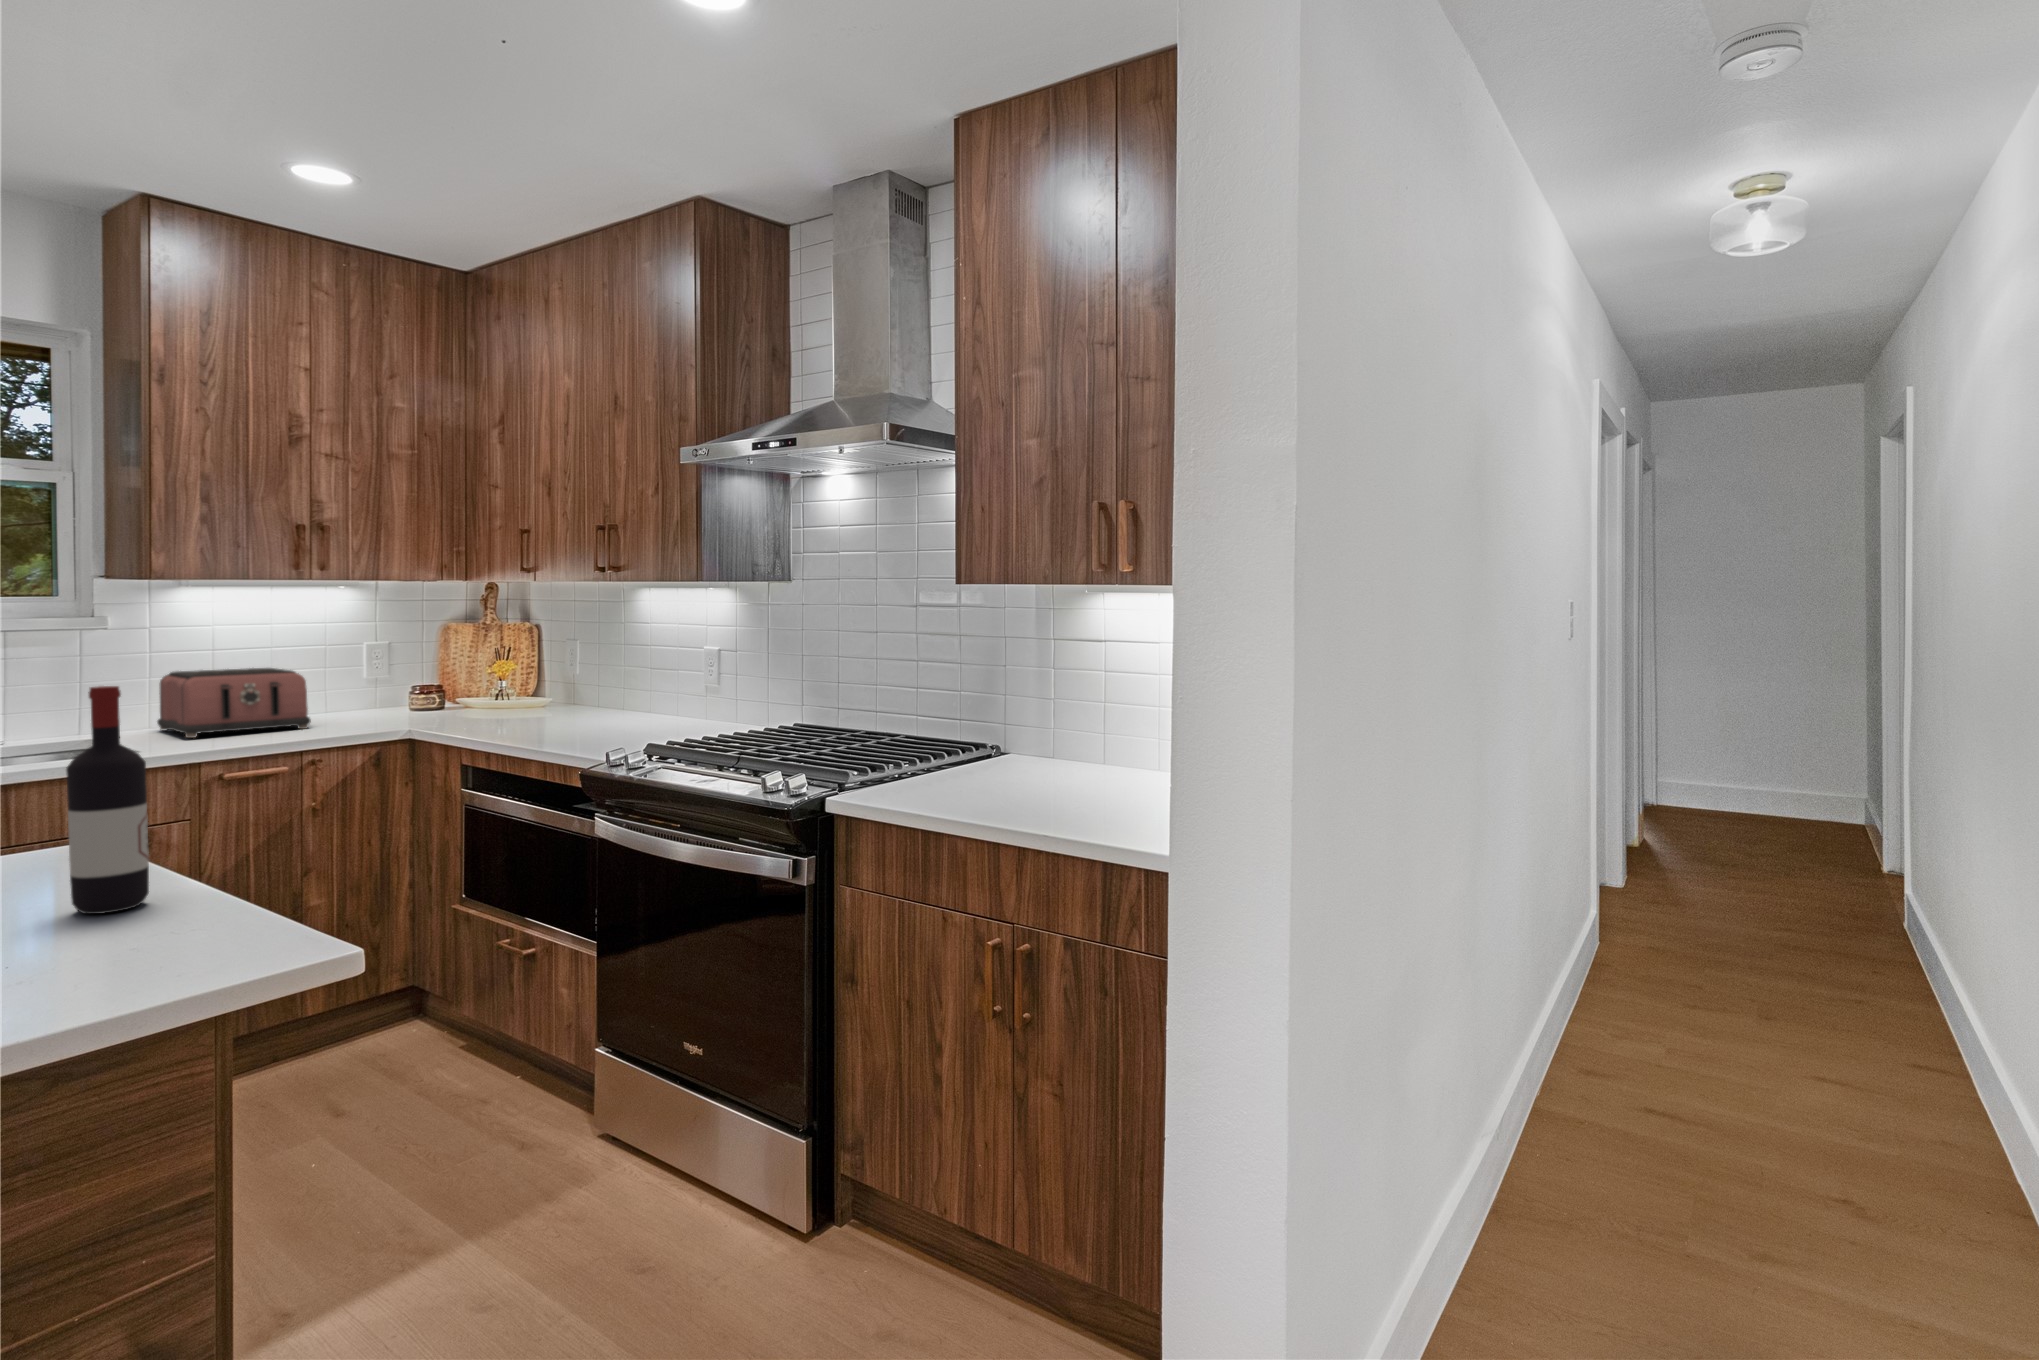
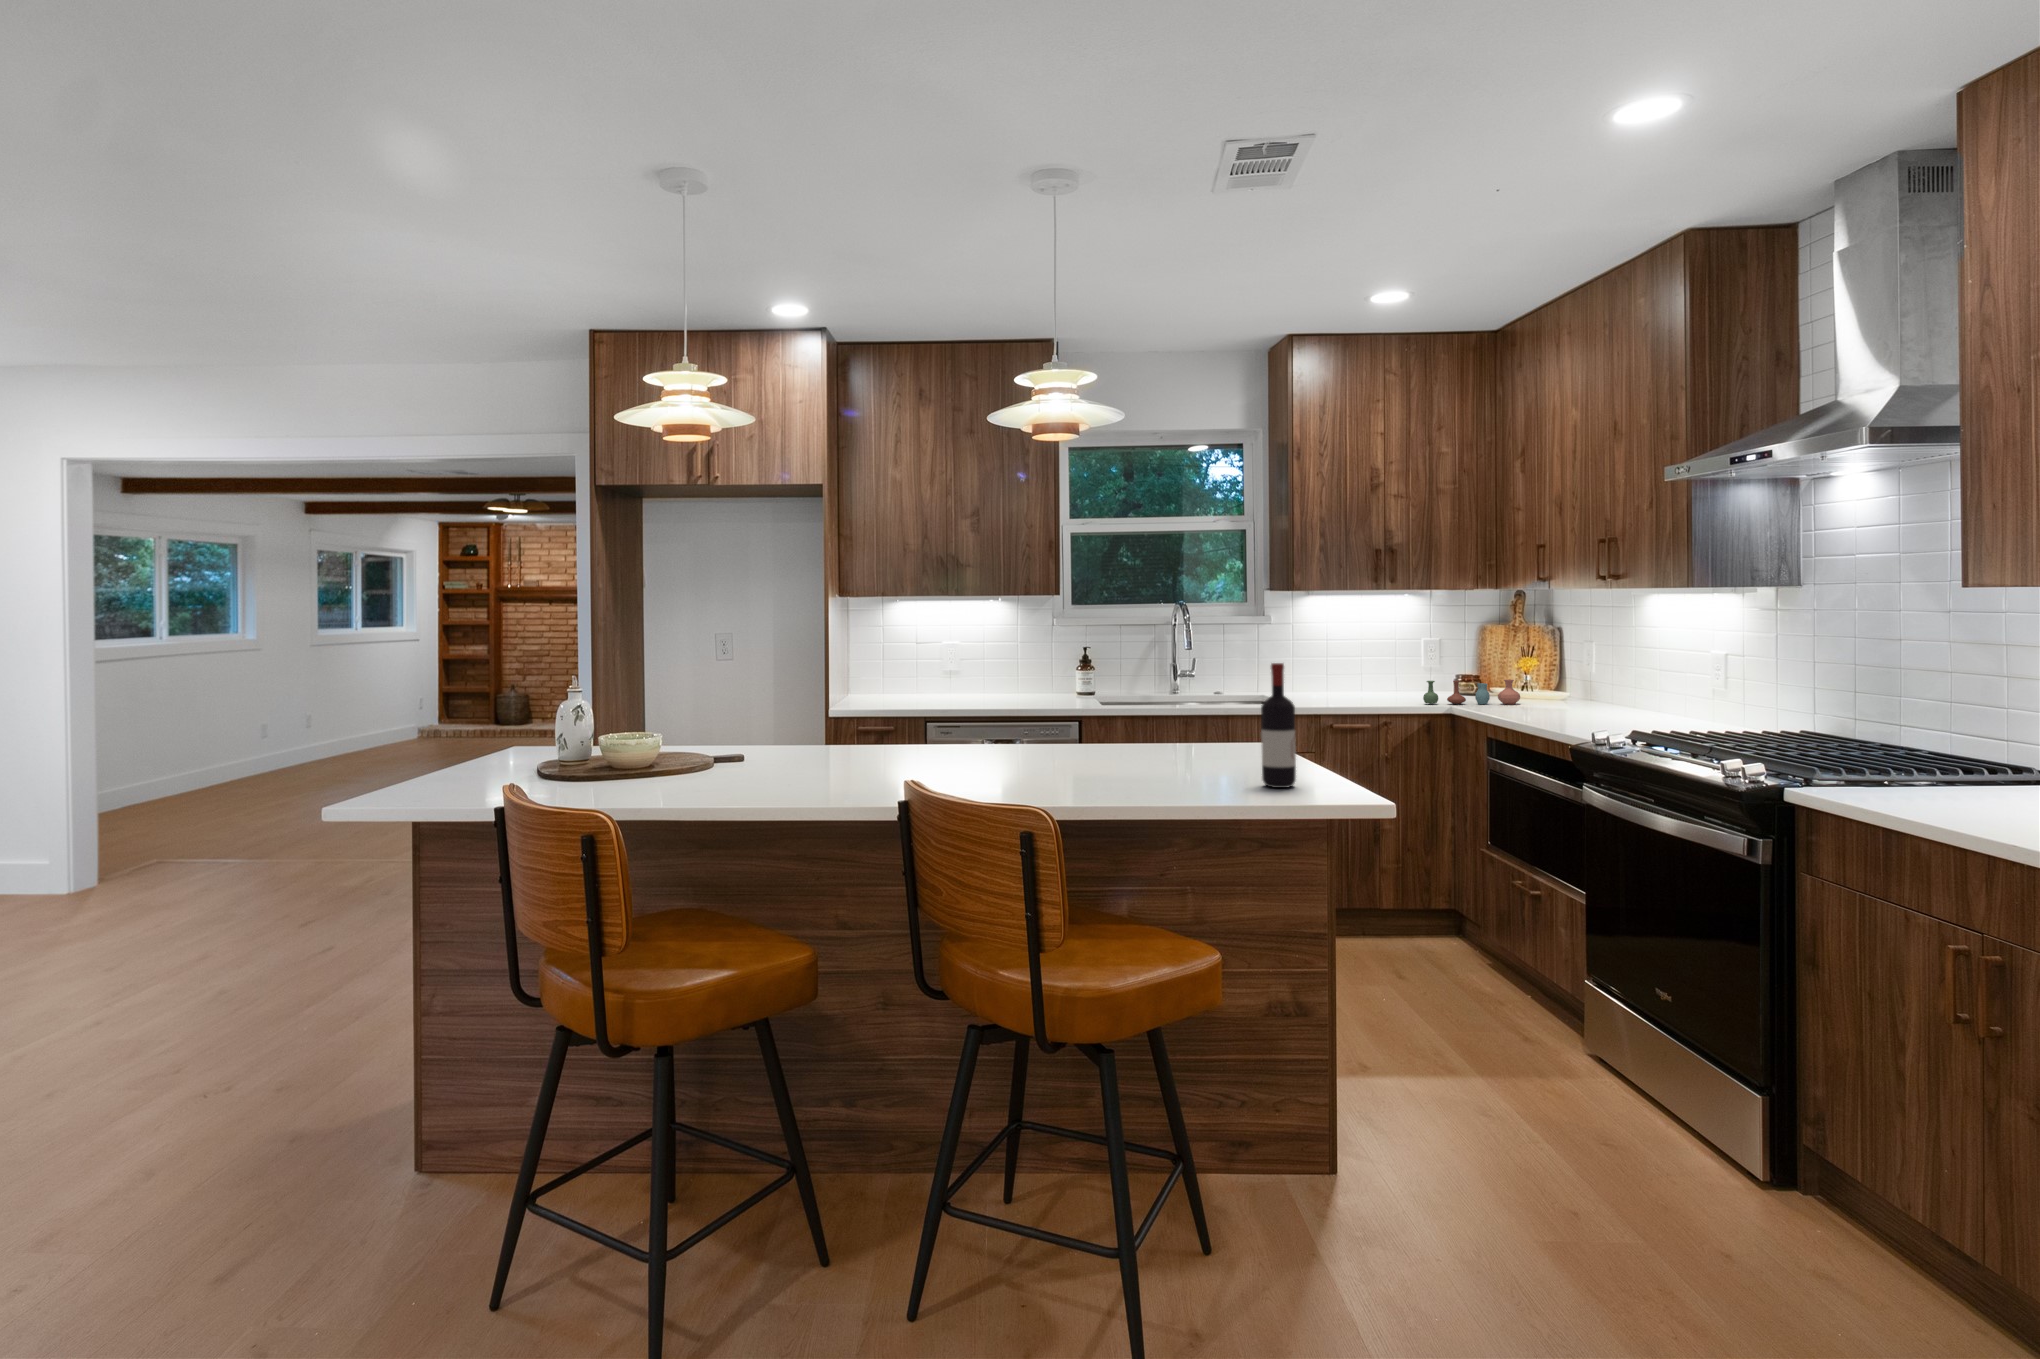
toaster: present [157,668,311,738] -> none [1292,657,1383,705]
vase: none [370,689,498,724] -> present [1423,680,1520,705]

